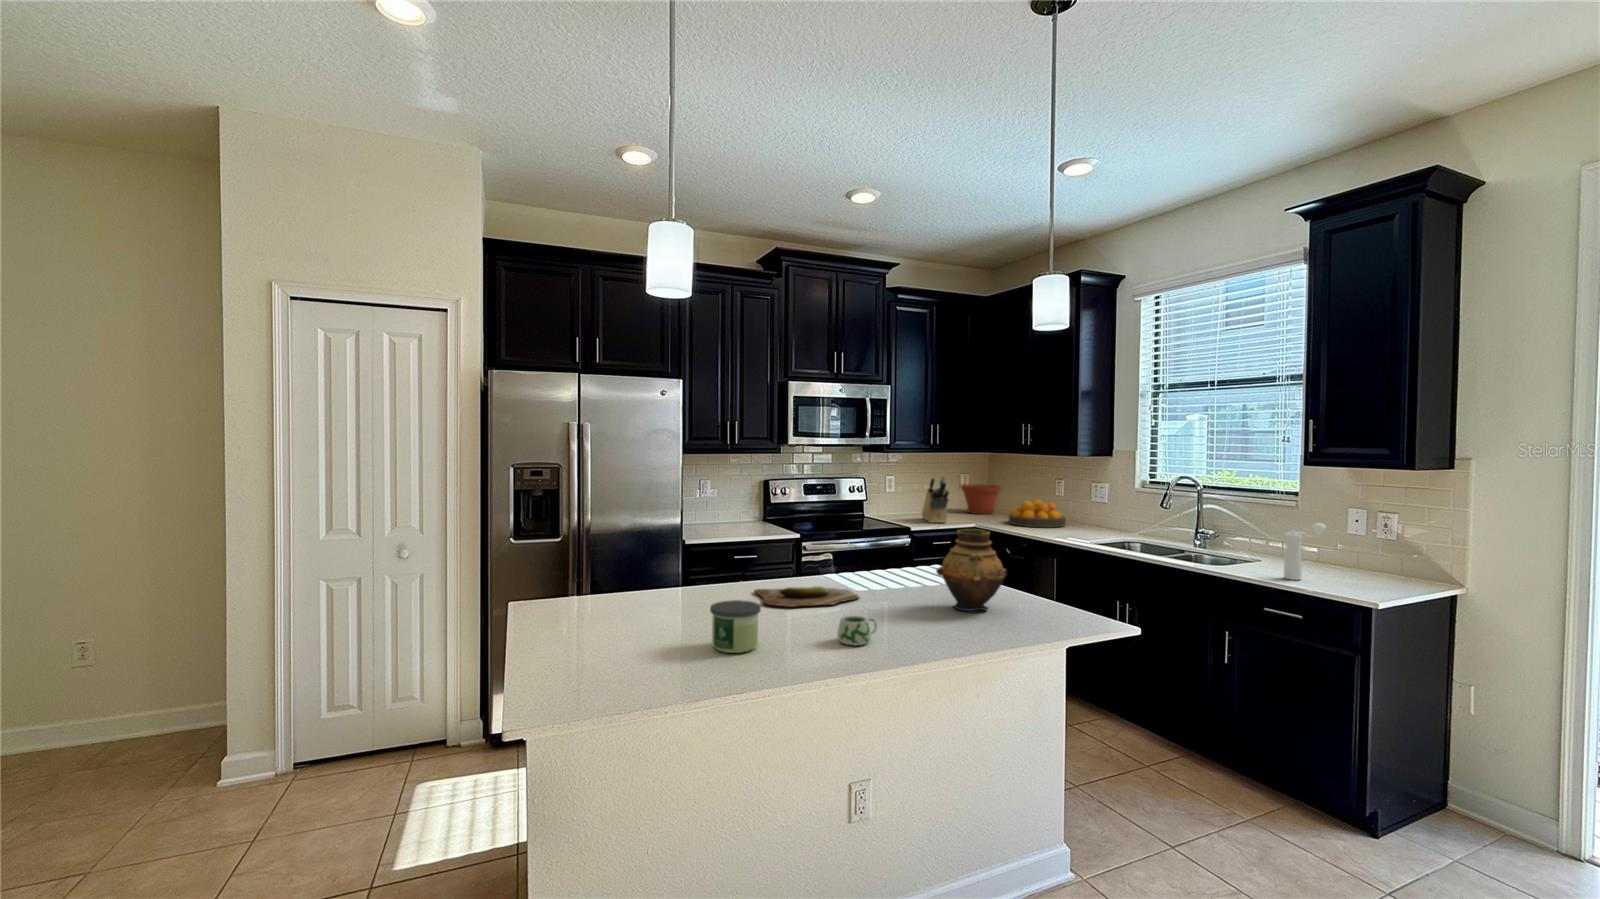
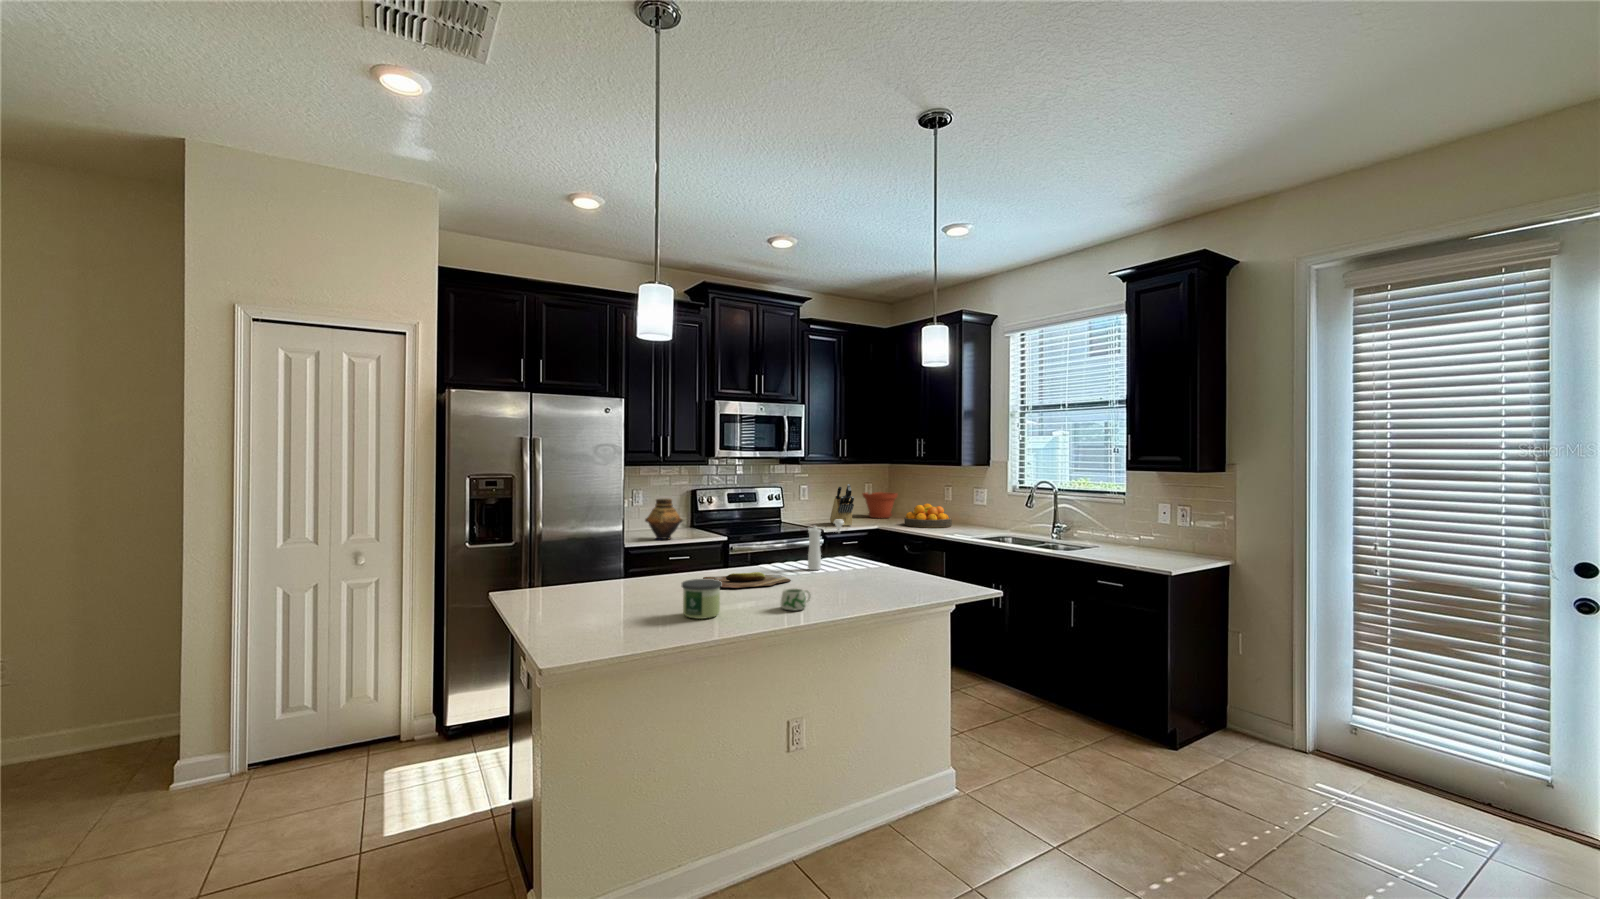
pepper mill: present [1284,523,1326,580] -> present [808,520,843,570]
vase: present [936,529,1007,611] -> present [645,499,683,539]

